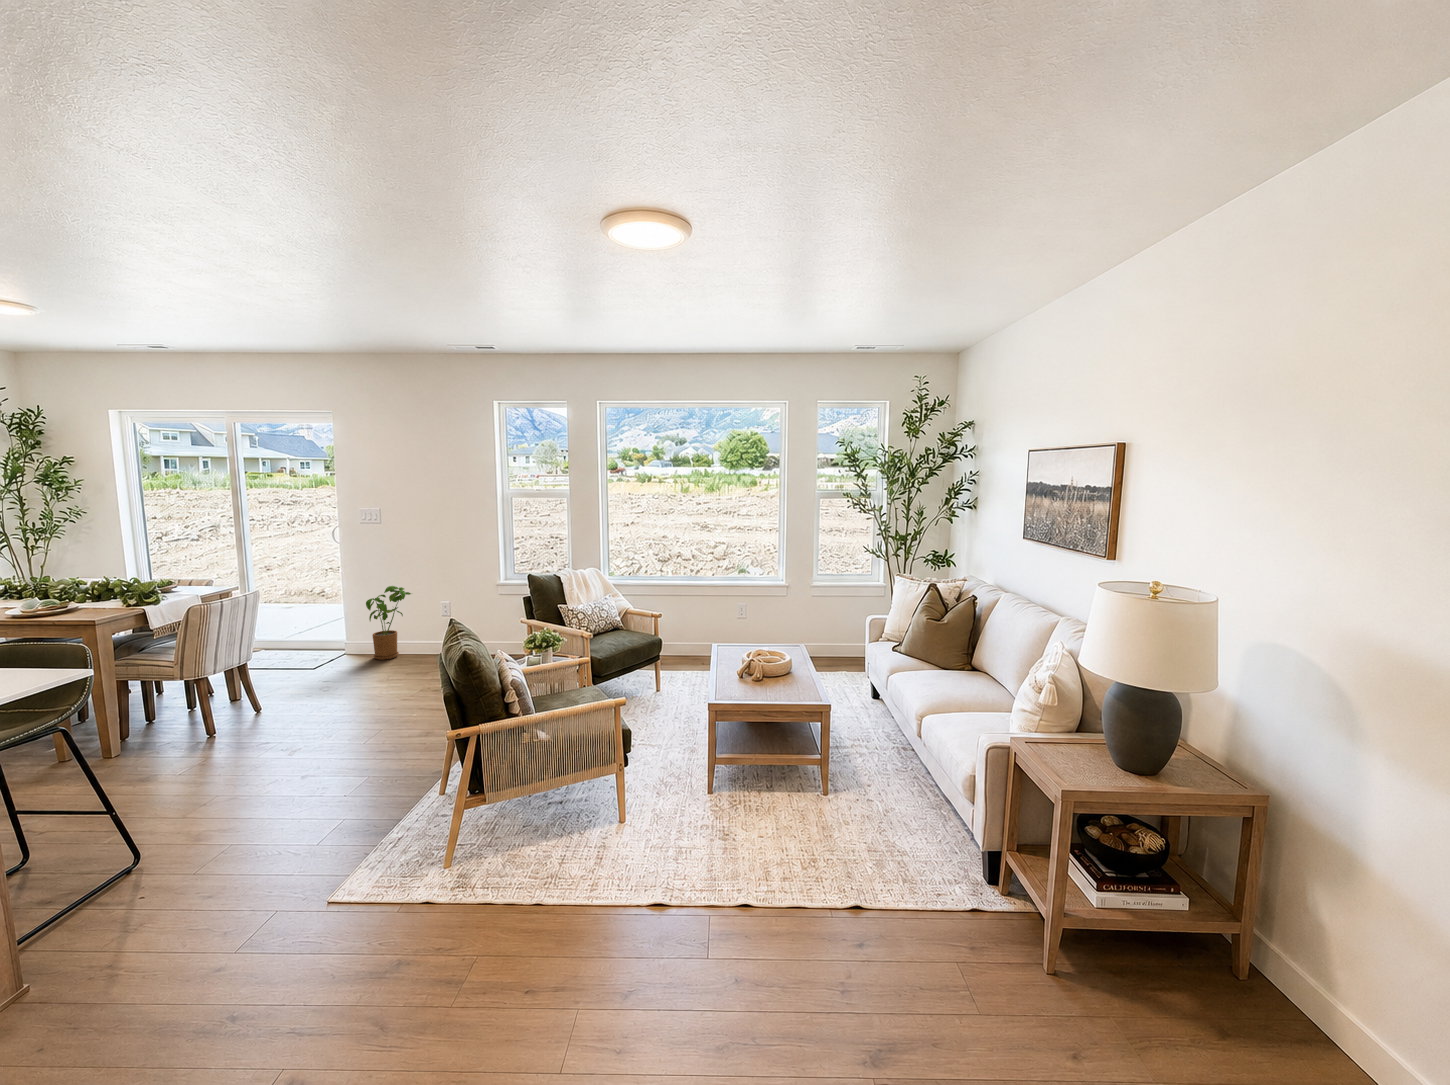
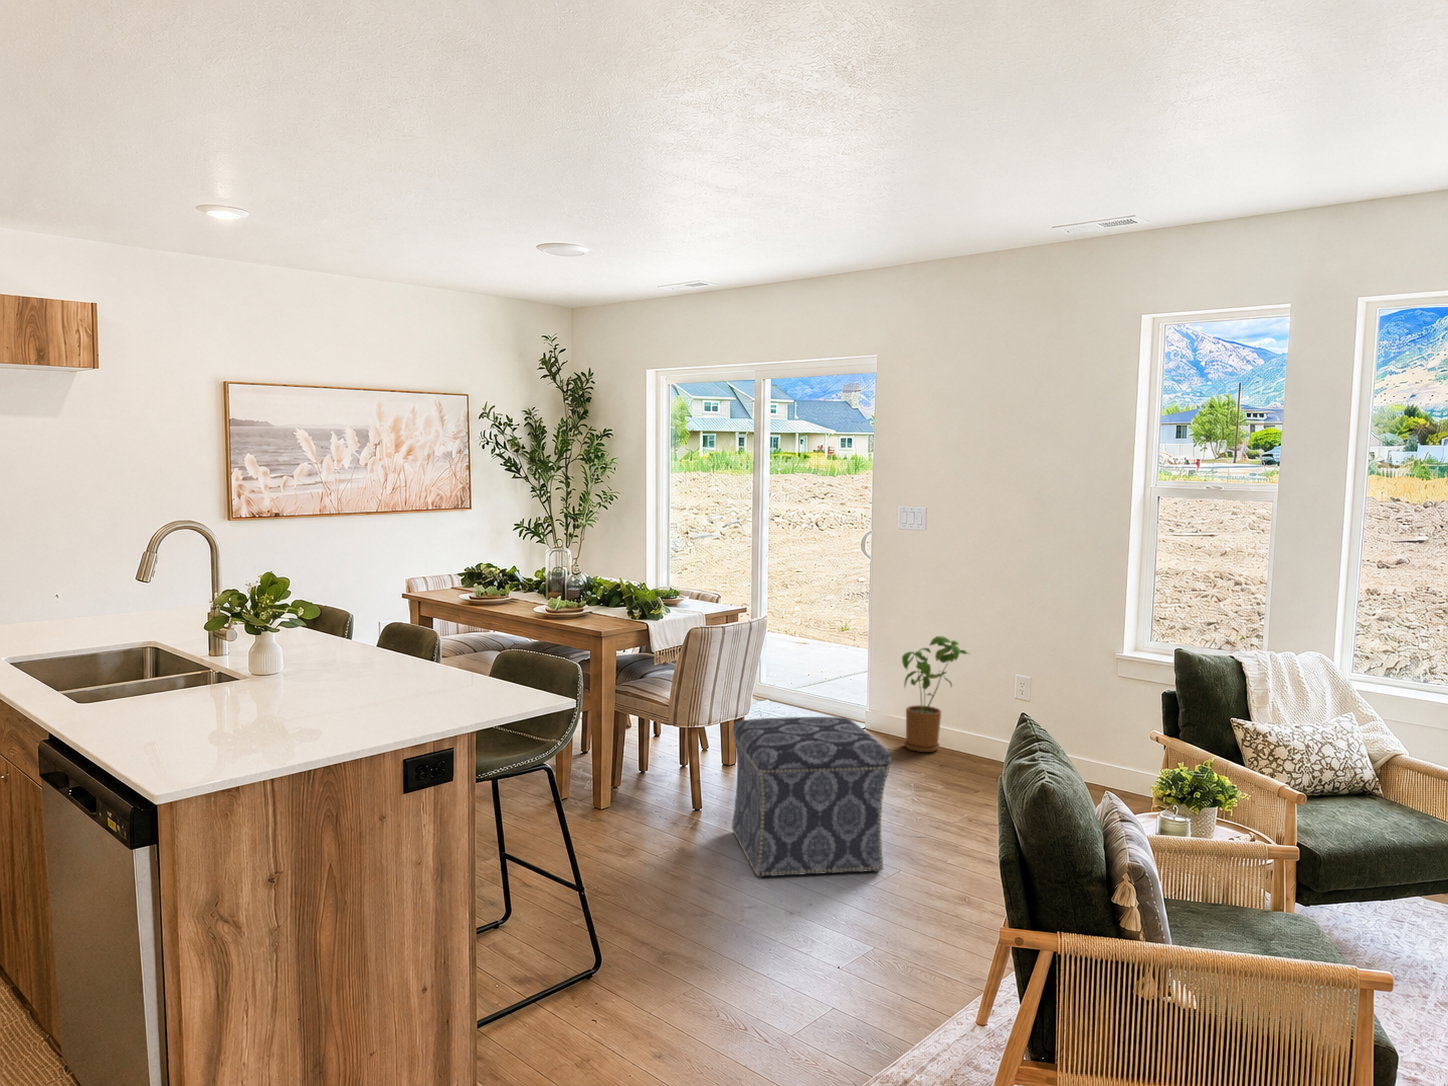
ottoman: none [239,647,369,763] -> present [732,717,892,877]

